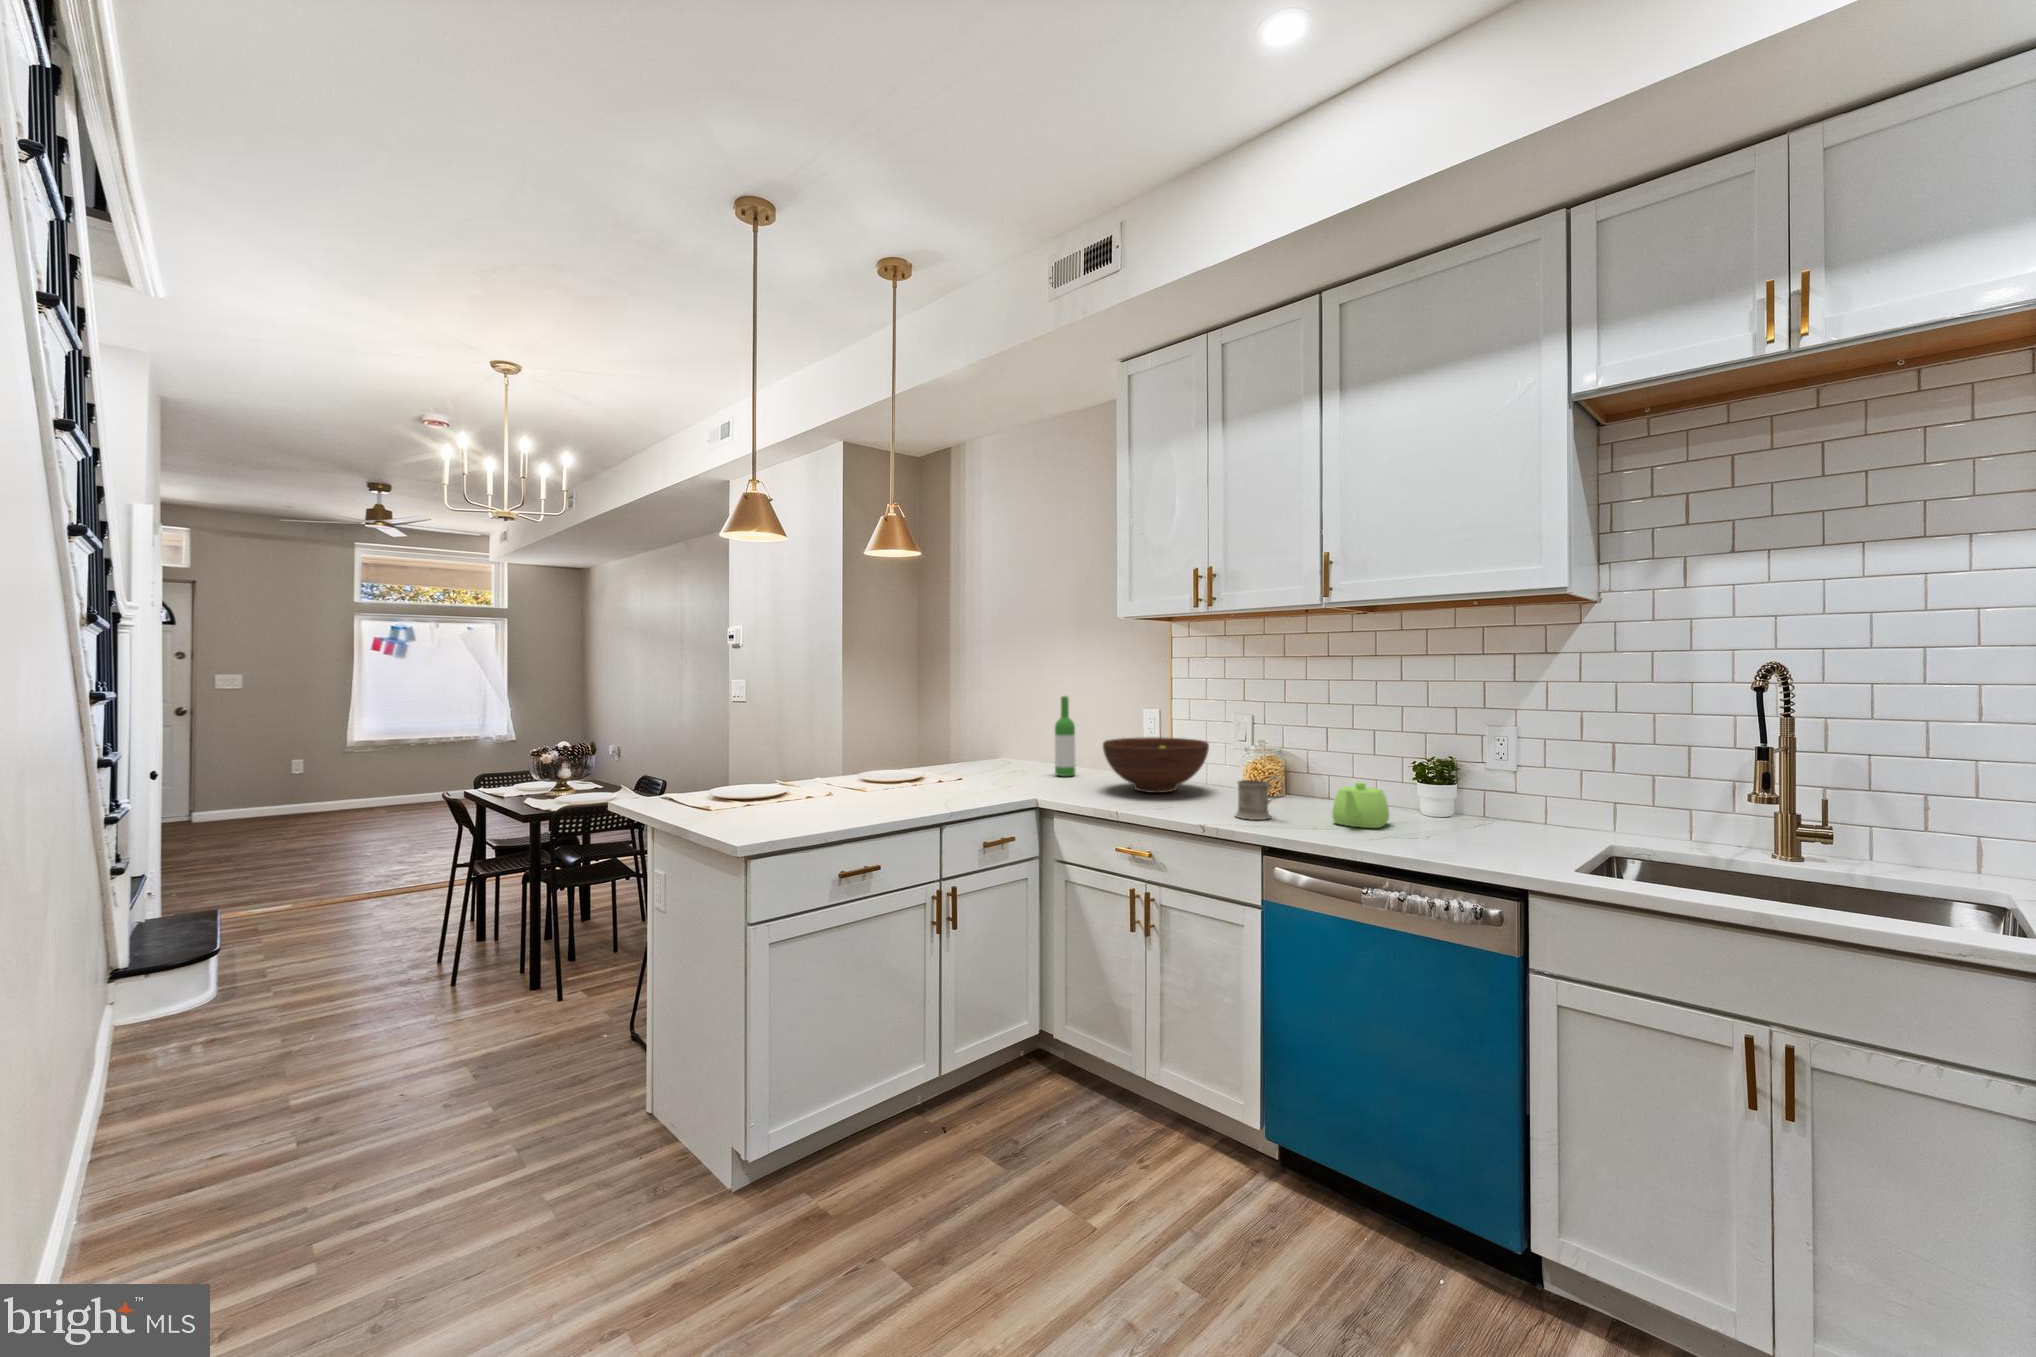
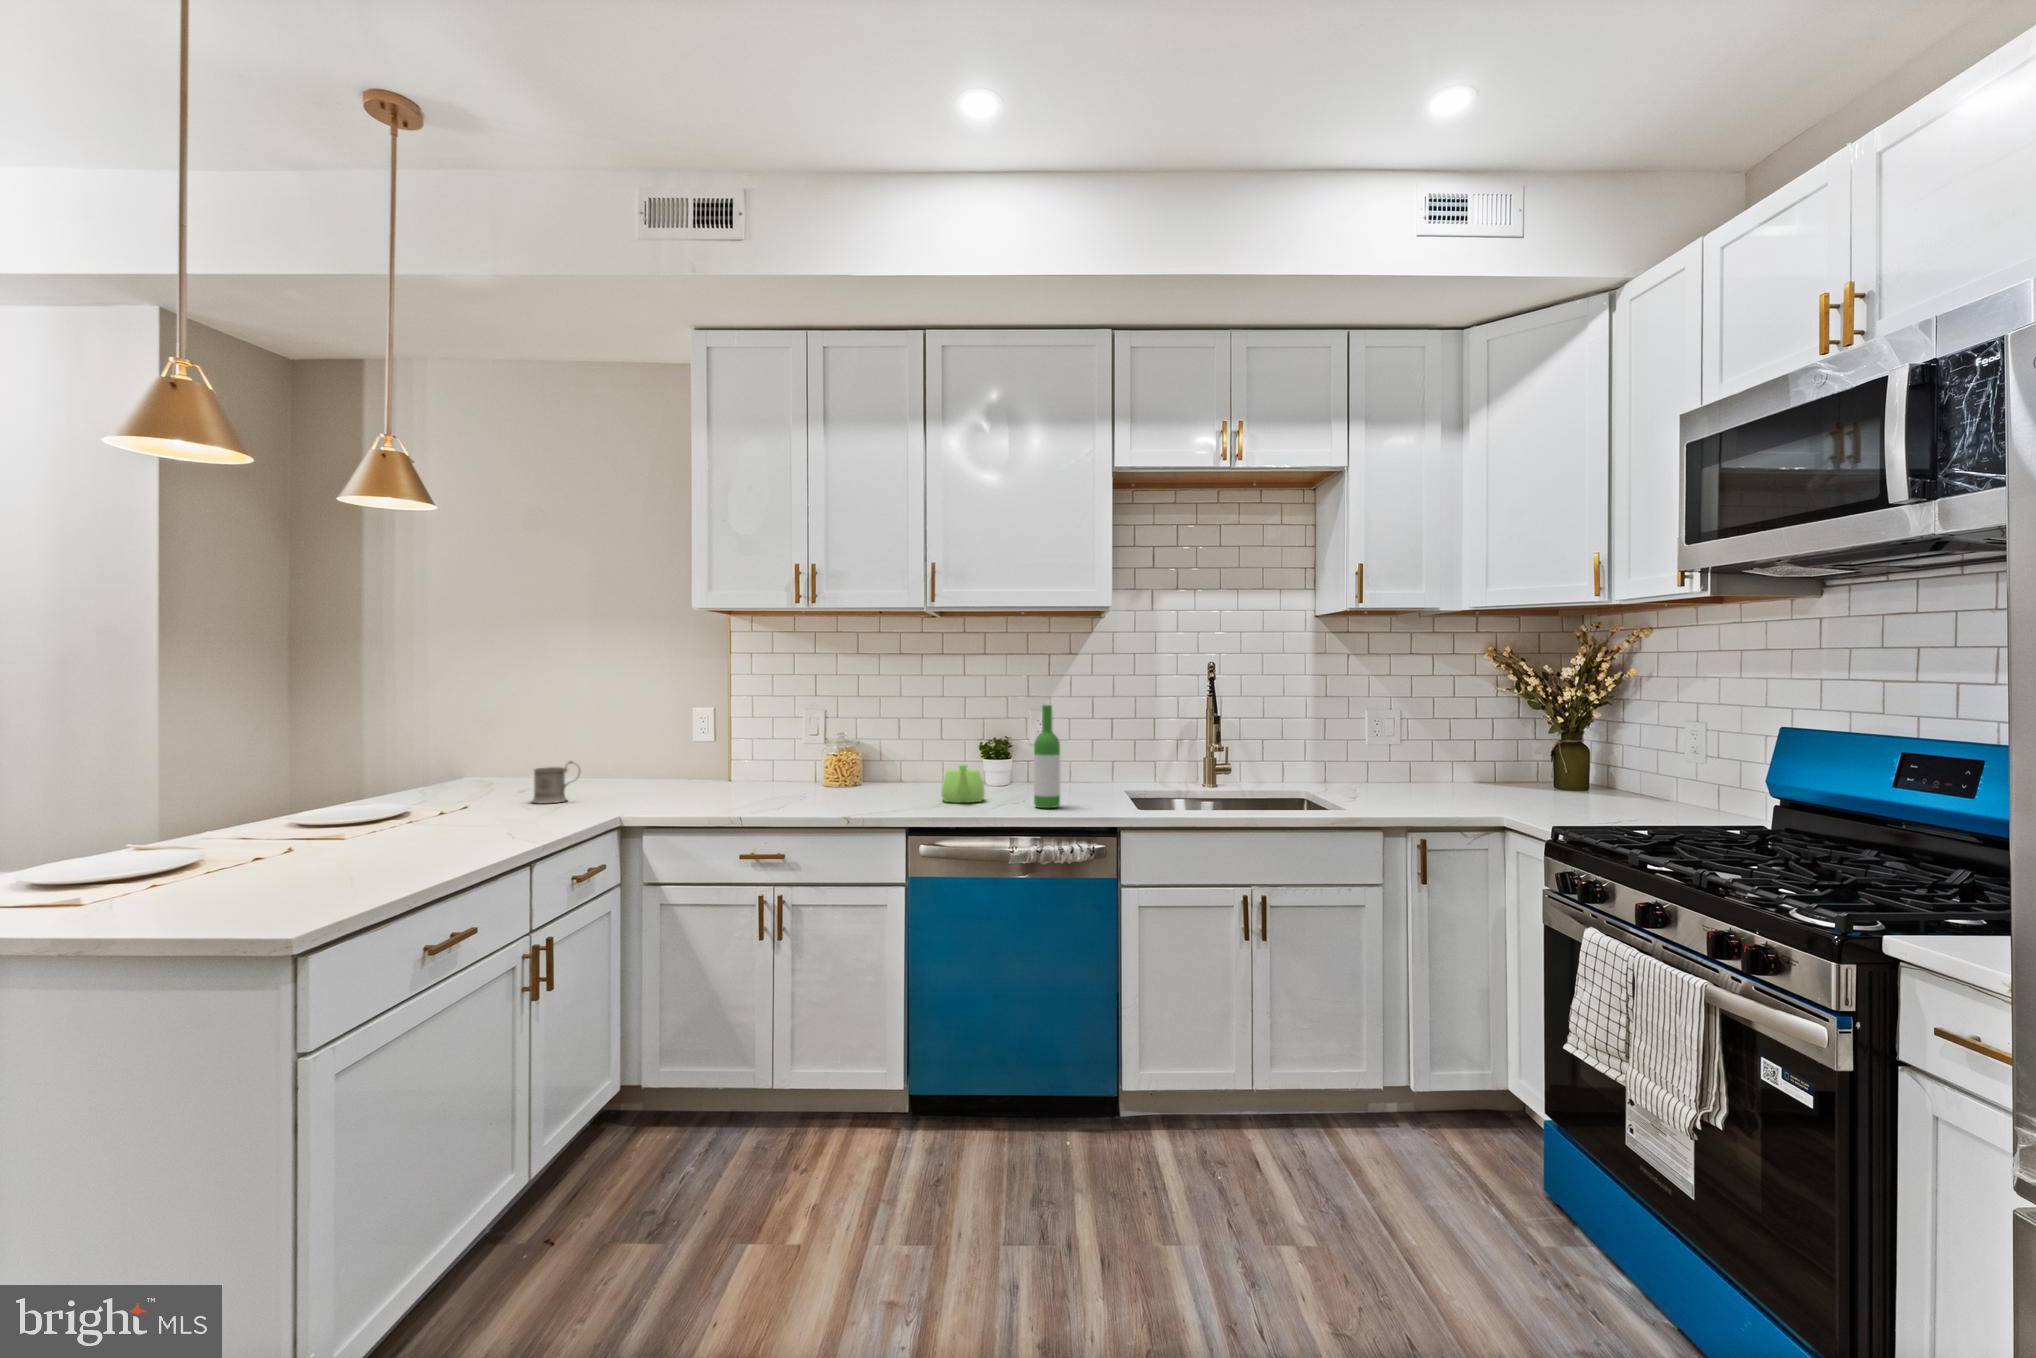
wine bottle: present [1055,696,1076,777] -> present [1034,705,1060,808]
fruit bowl: present [1103,737,1209,793] -> none [680,739,796,797]
mug: present [1236,776,1284,820] -> present [532,761,581,803]

